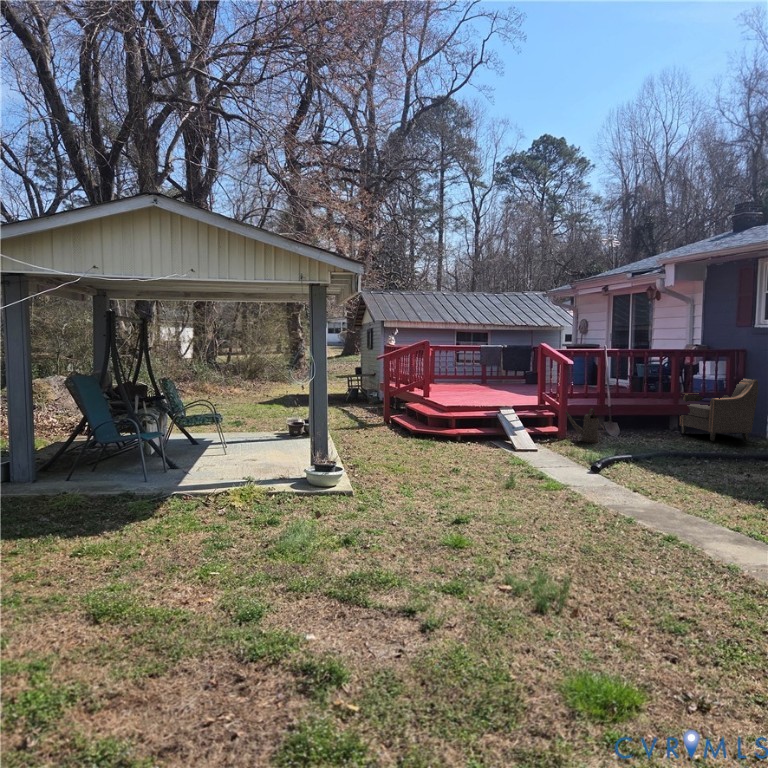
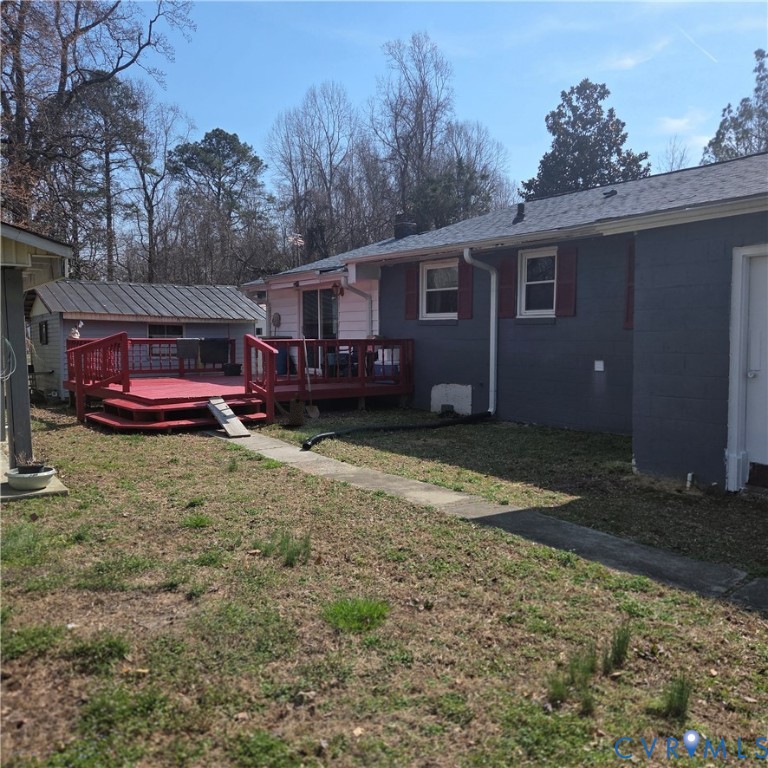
chair: present [680,379,758,441] -> none [371,359,431,416]

